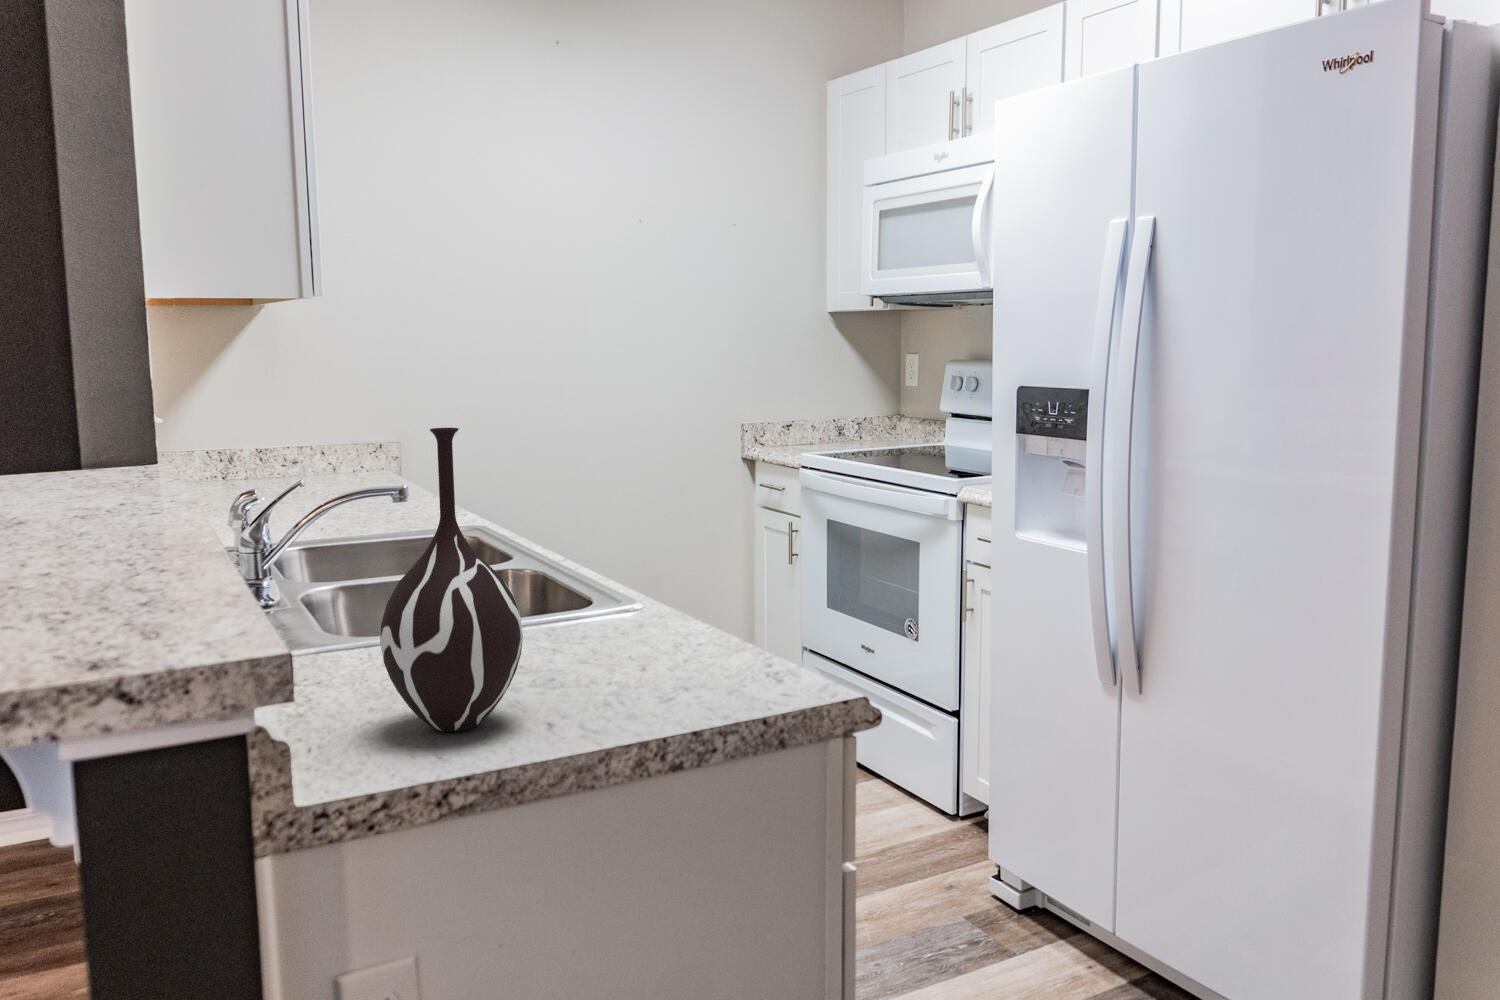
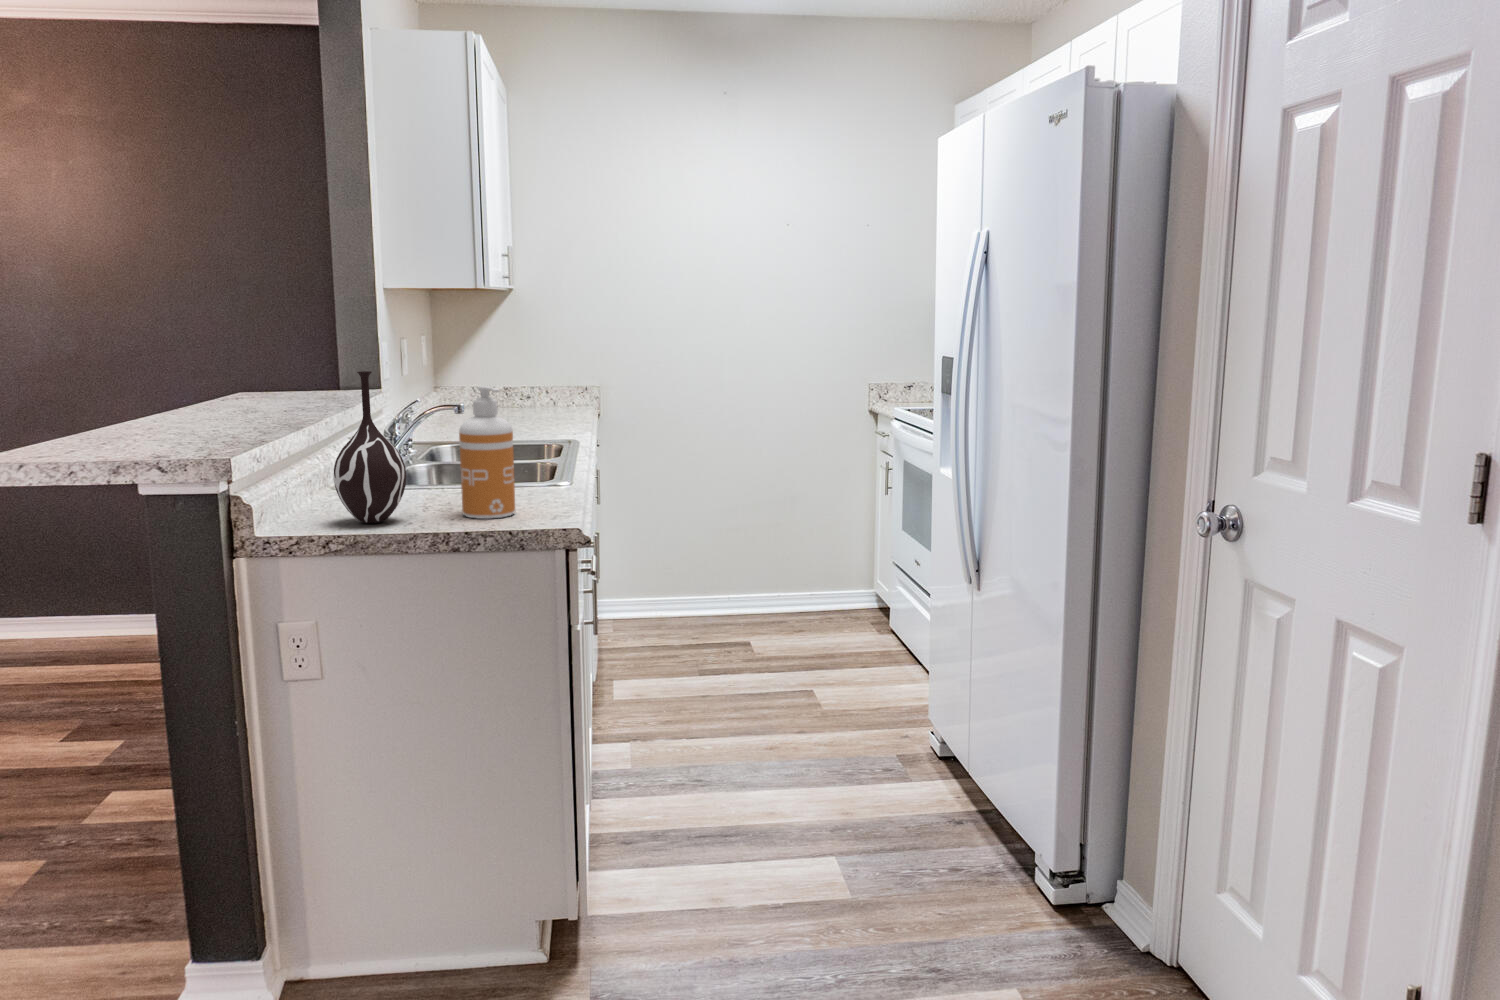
soap dispenser: none [583,446,681,692] -> present [459,386,515,519]

